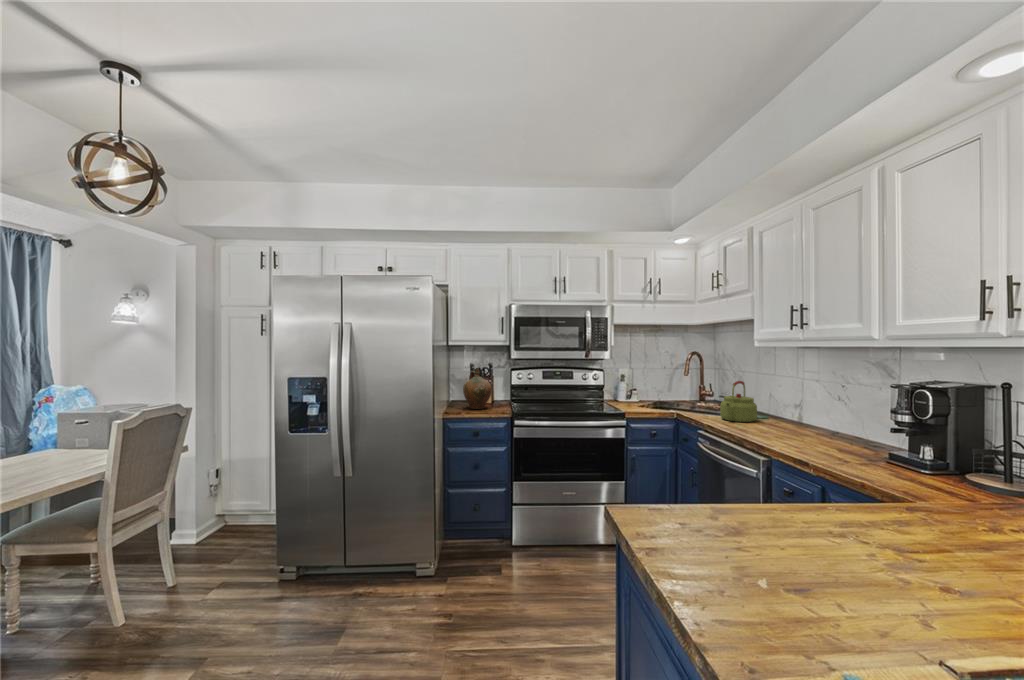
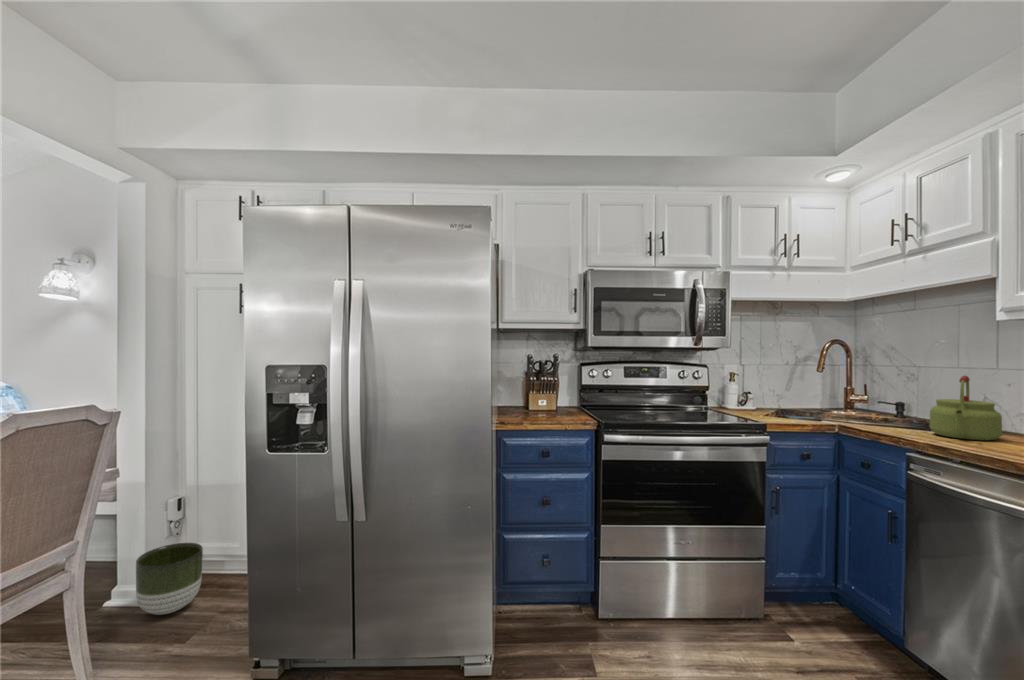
ceramic jug: present [463,369,492,409] -> none [521,360,562,417]
planter: none [192,500,237,547] -> present [136,543,203,615]

